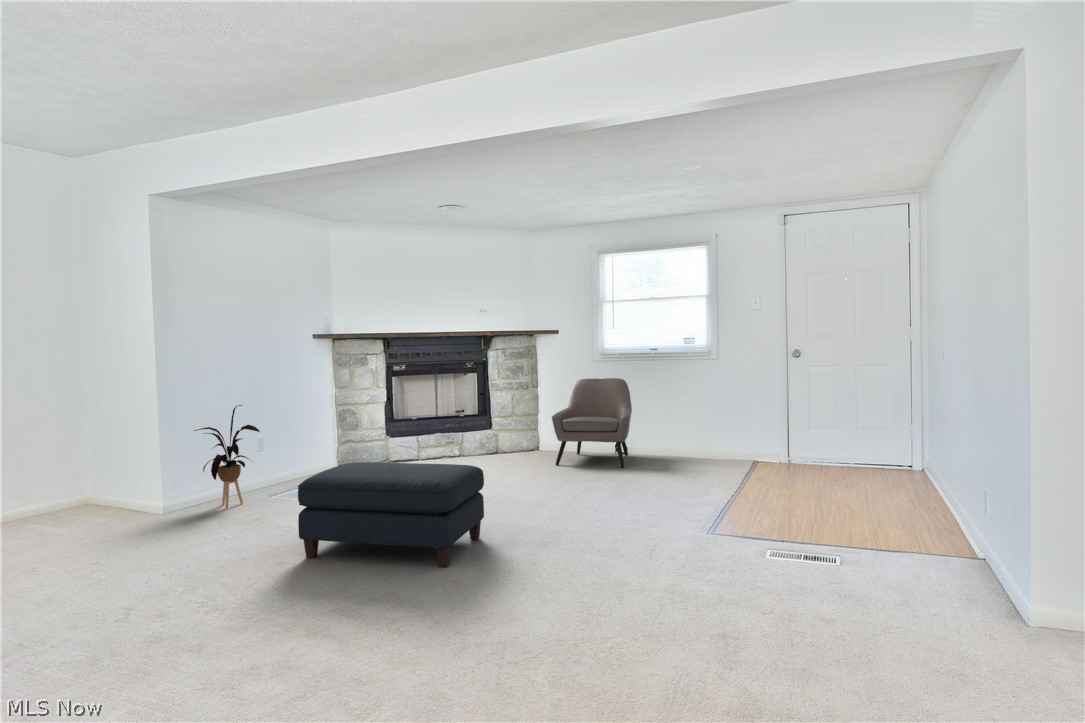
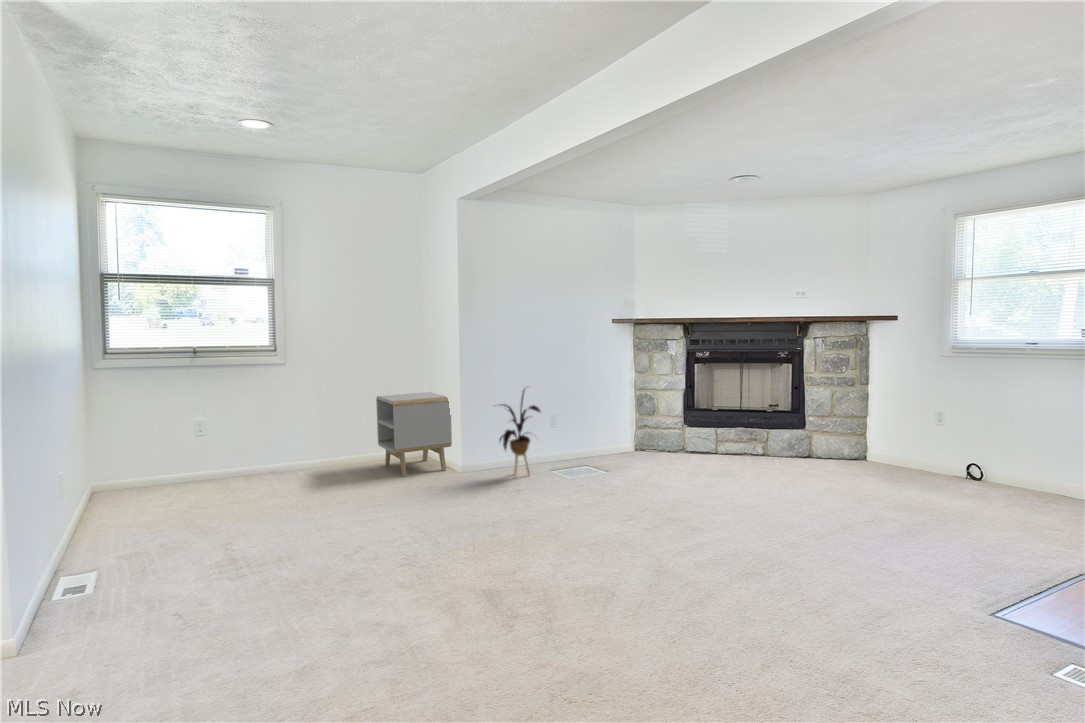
armchair: present [552,378,632,468] -> none [868,379,991,500]
side table: none [14,423,134,529] -> present [376,392,452,476]
ottoman: present [298,462,484,567] -> none [530,455,712,580]

